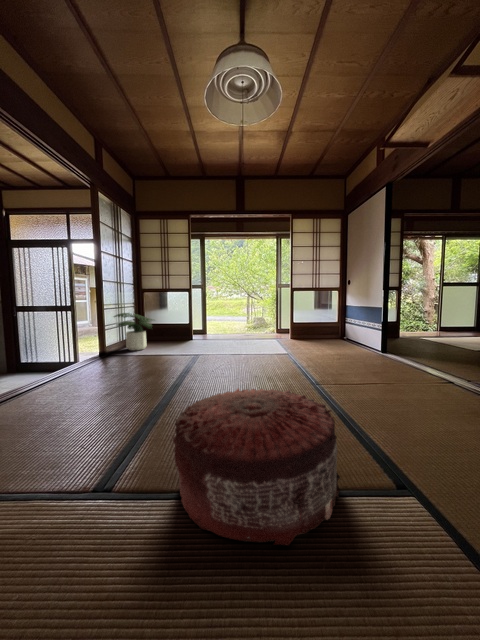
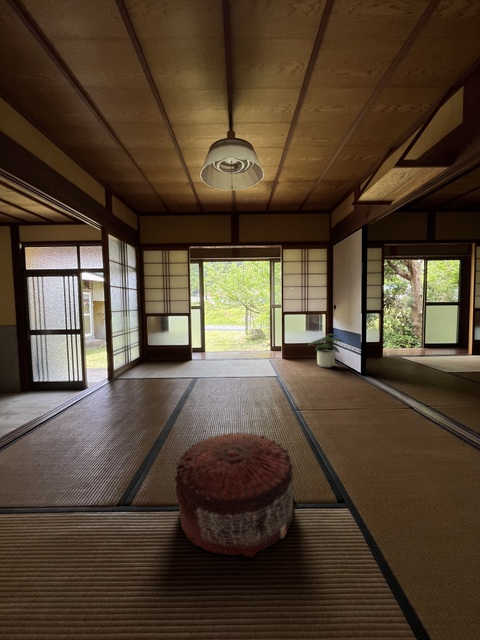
potted plant: present [114,313,152,351] -> present [308,334,342,367]

